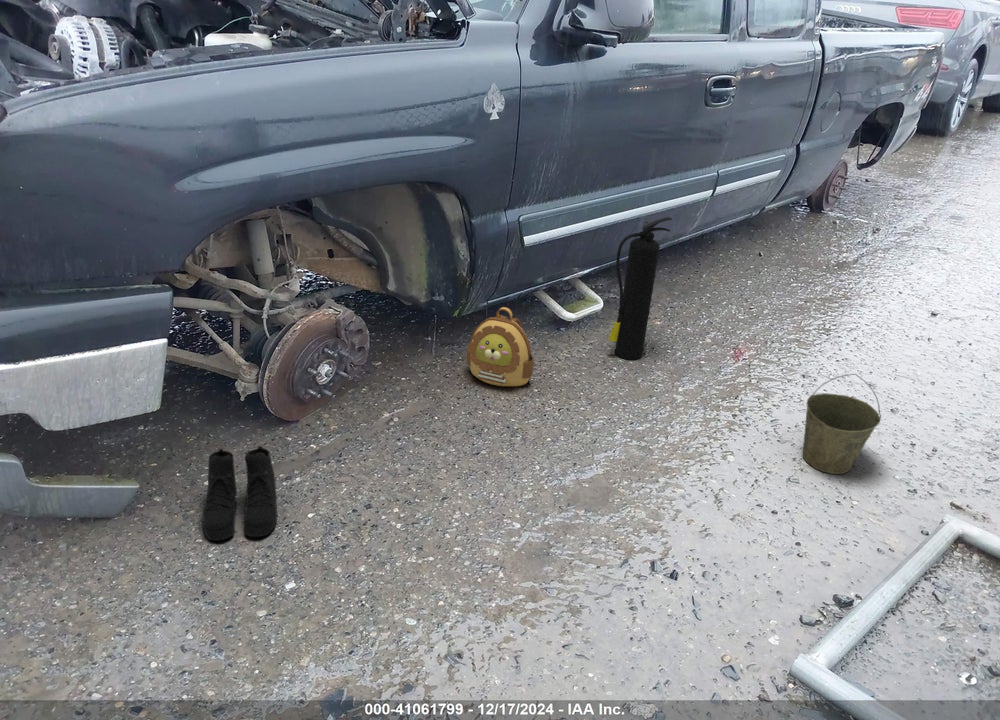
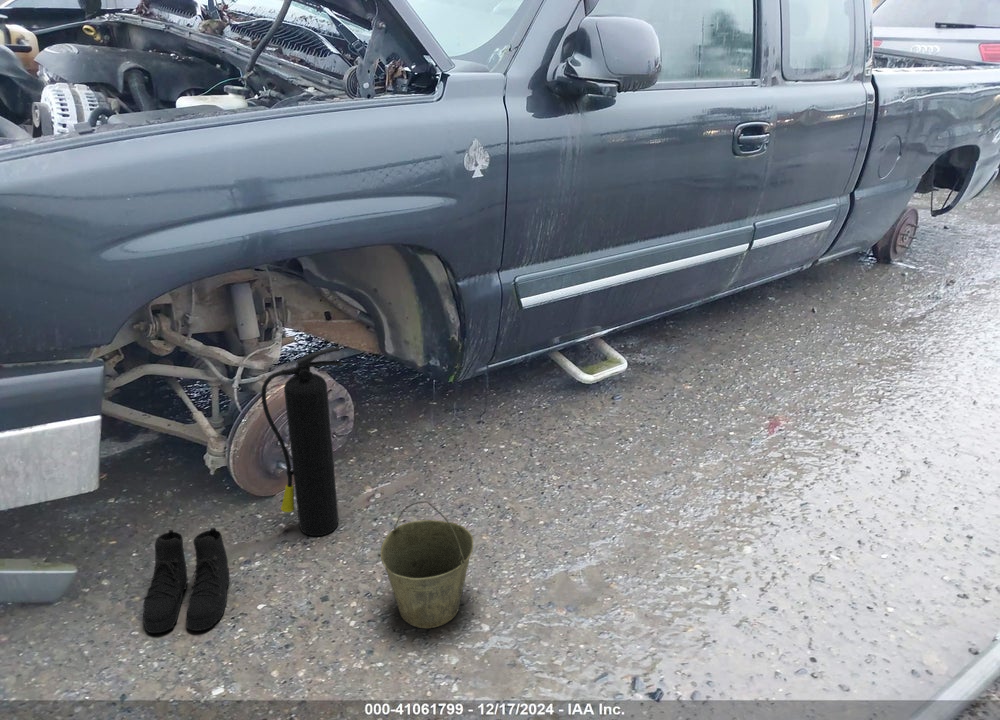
fire extinguisher: present [608,217,672,360] -> present [261,346,342,536]
backpack: present [466,307,534,386] -> none [464,374,534,460]
bucket: present [803,374,881,474] -> present [381,501,473,629]

